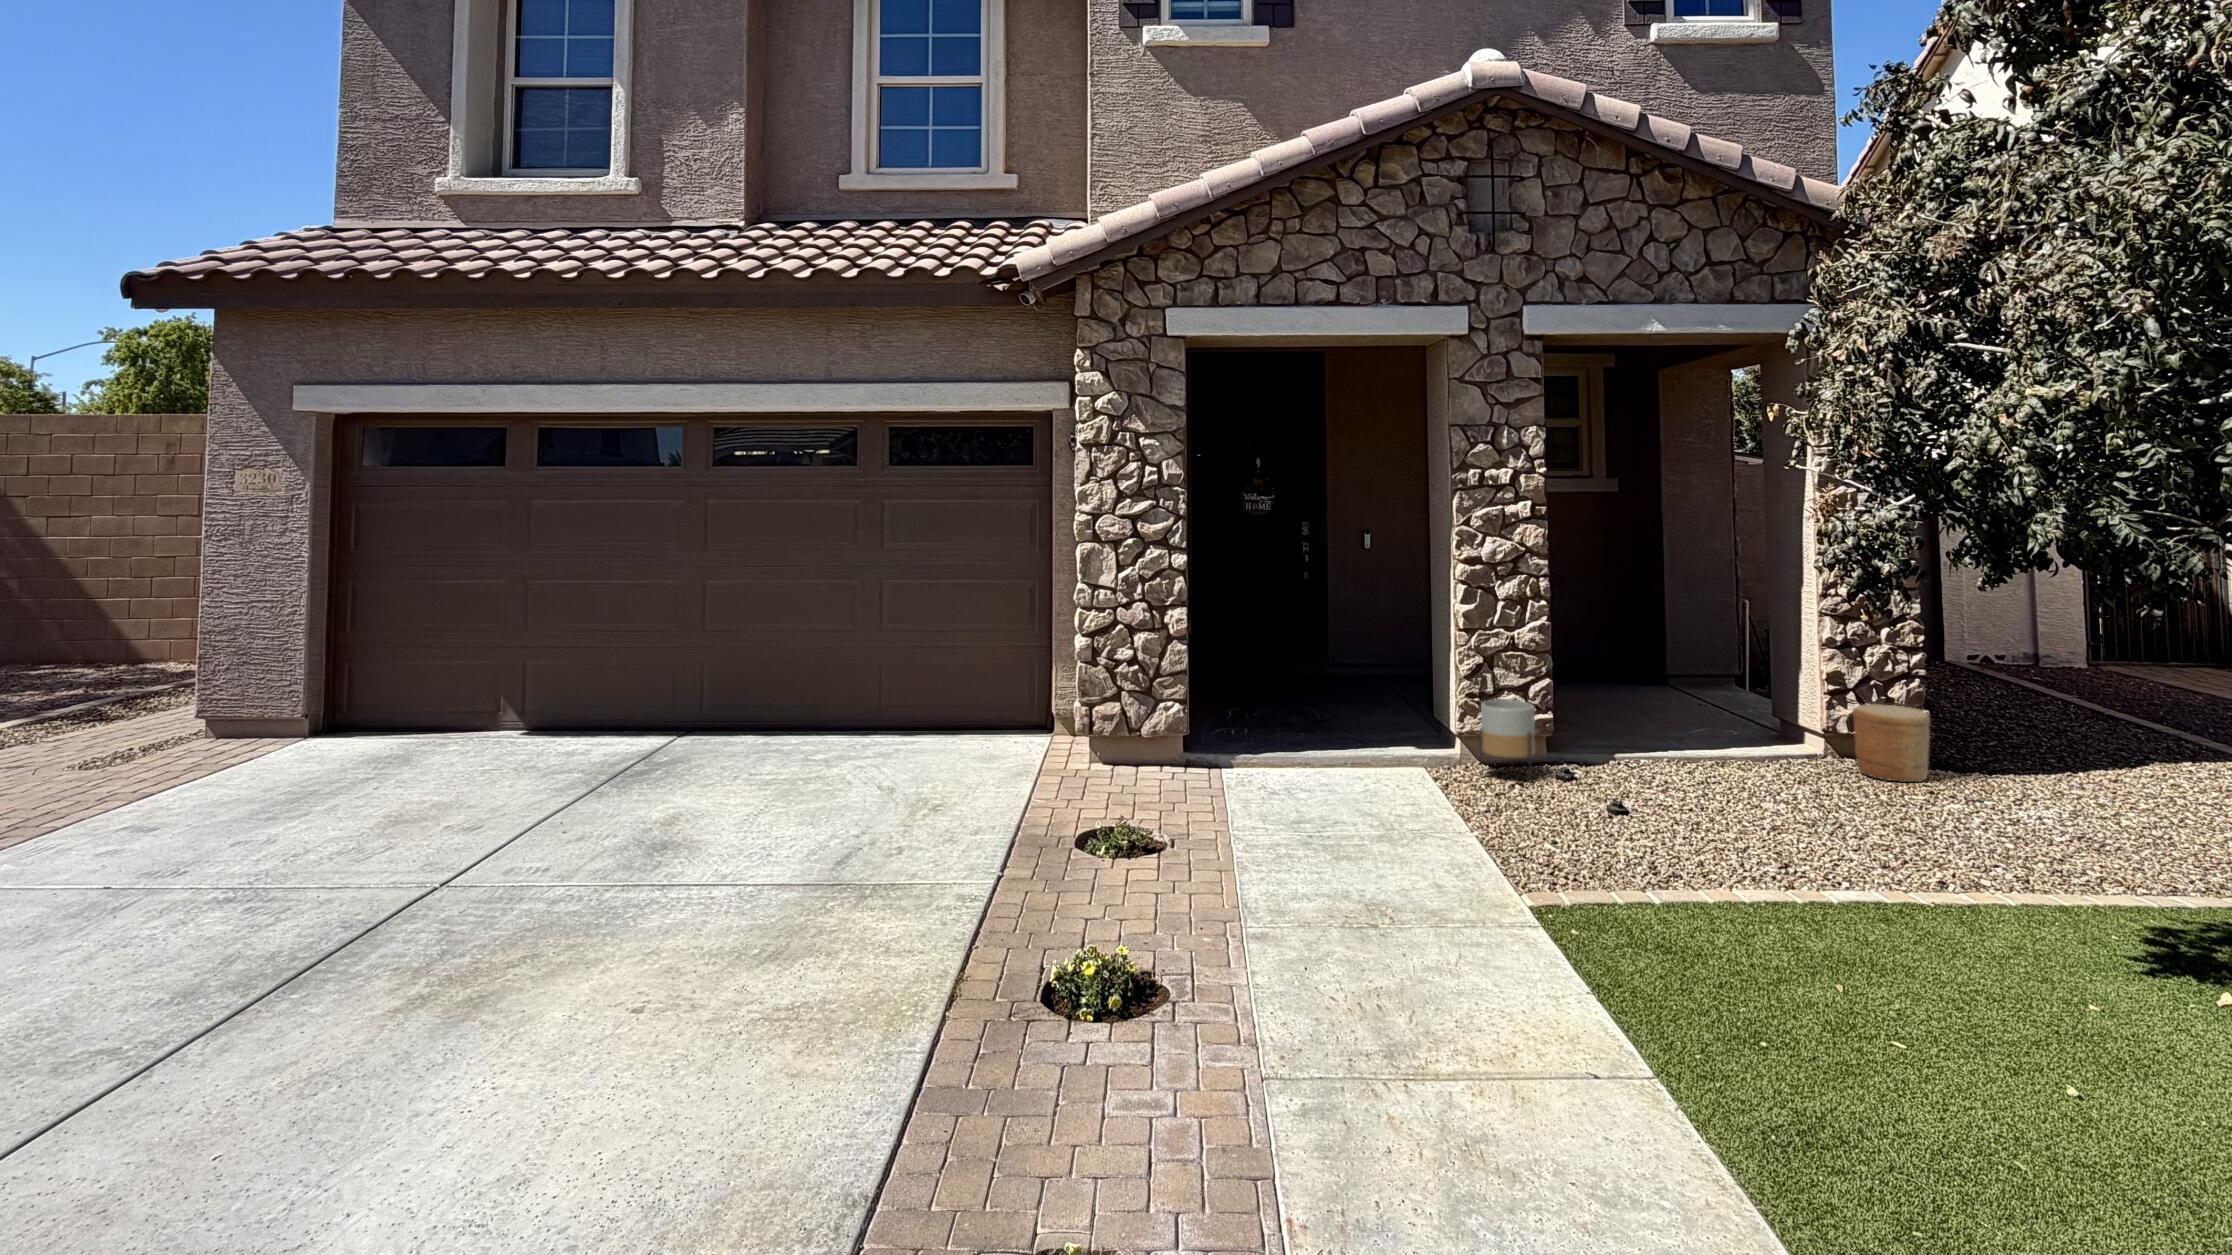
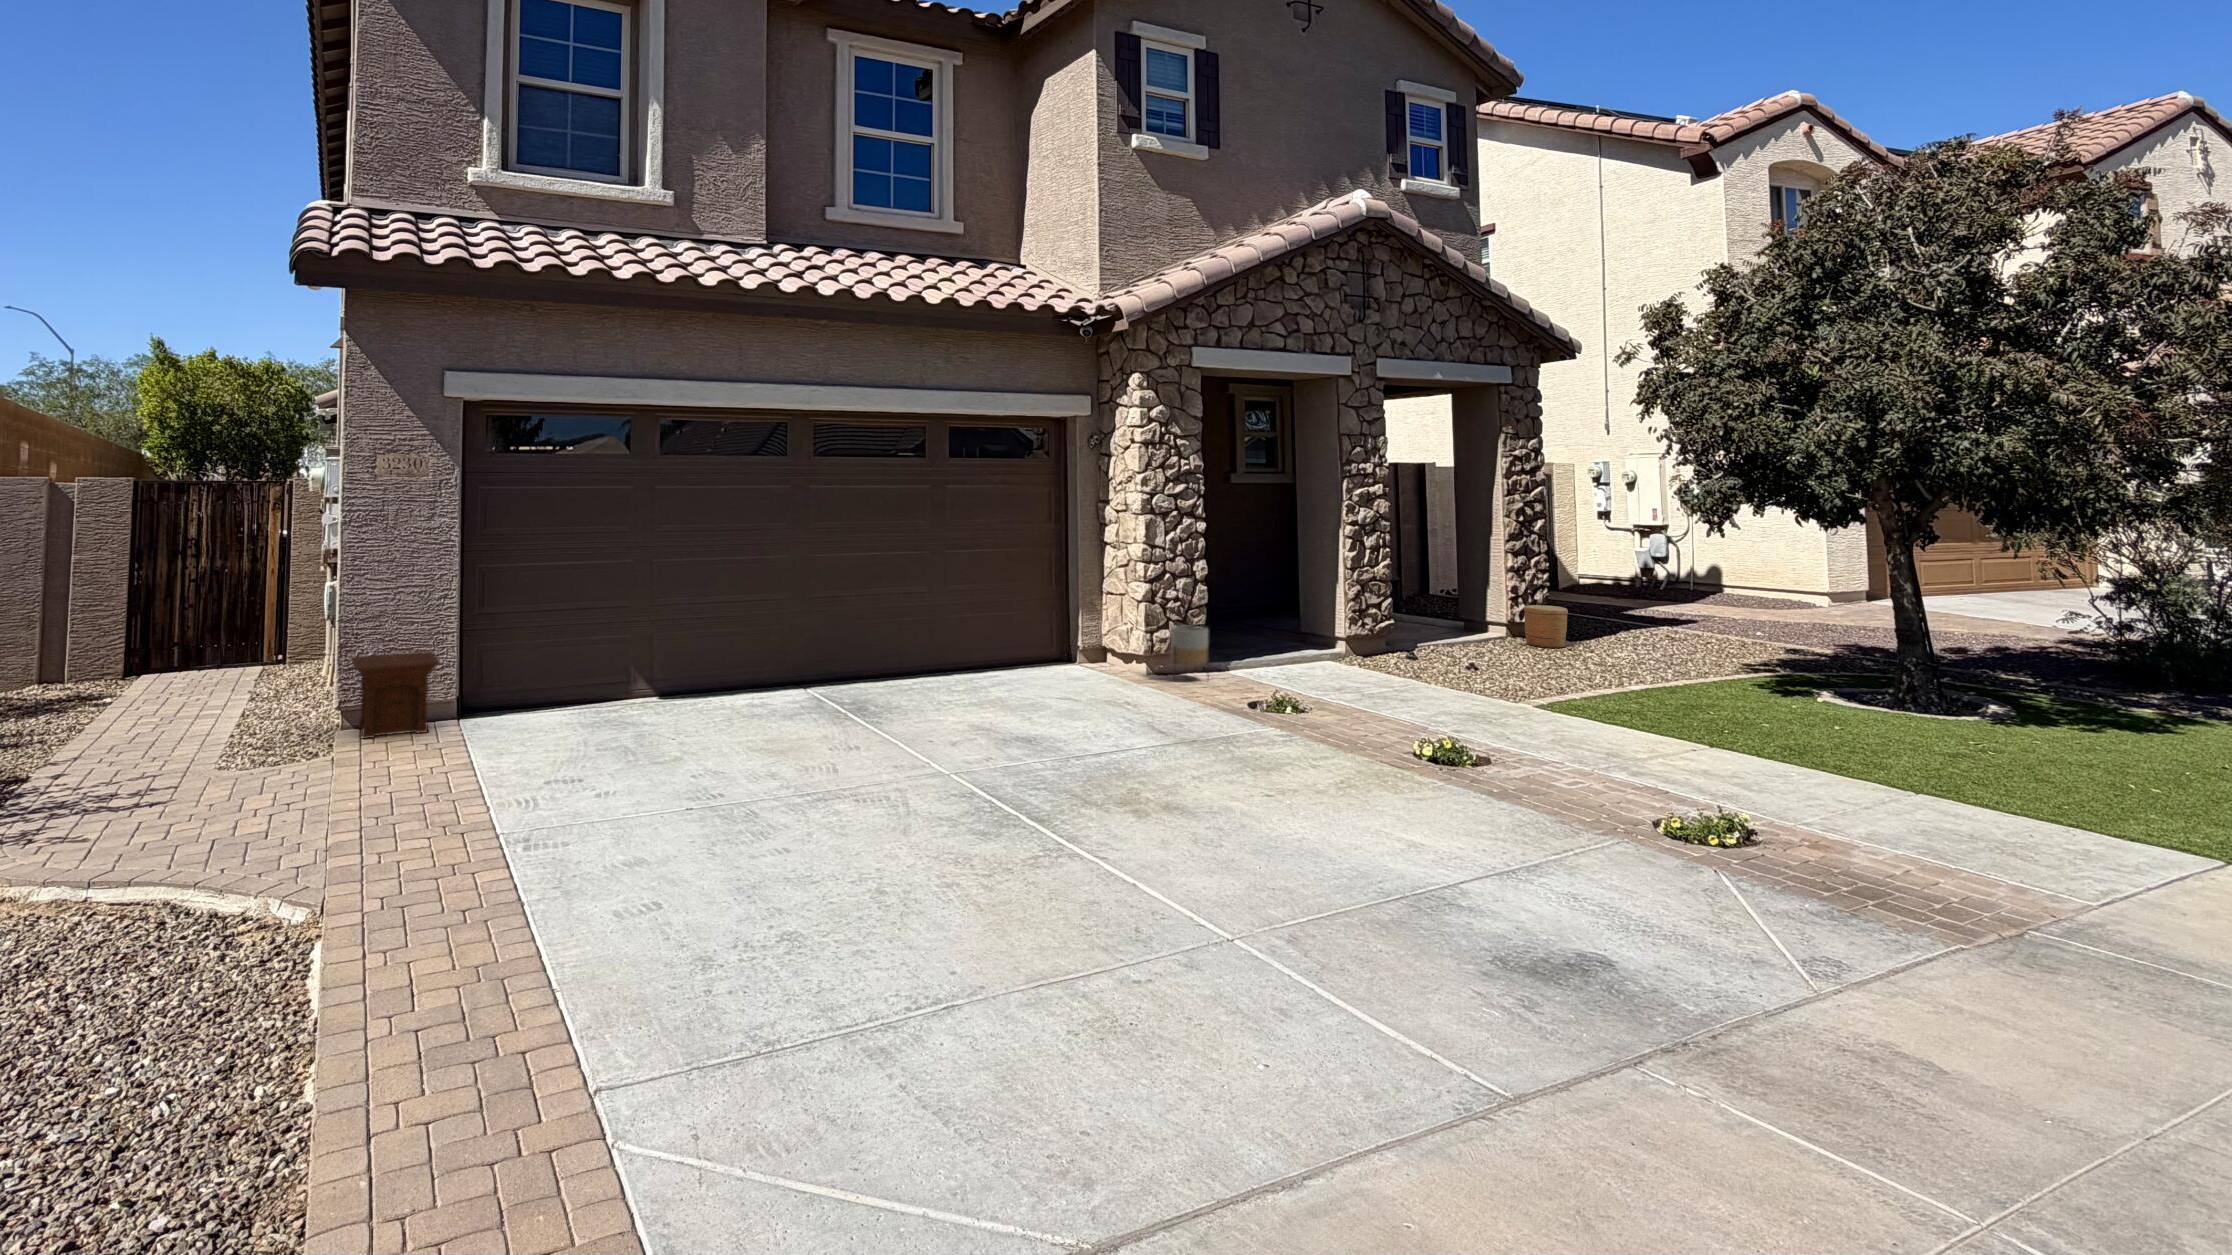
side table: none [161,671,291,756] -> present [351,651,440,739]
planter: present [1480,700,1535,761] -> present [1171,625,1209,678]

